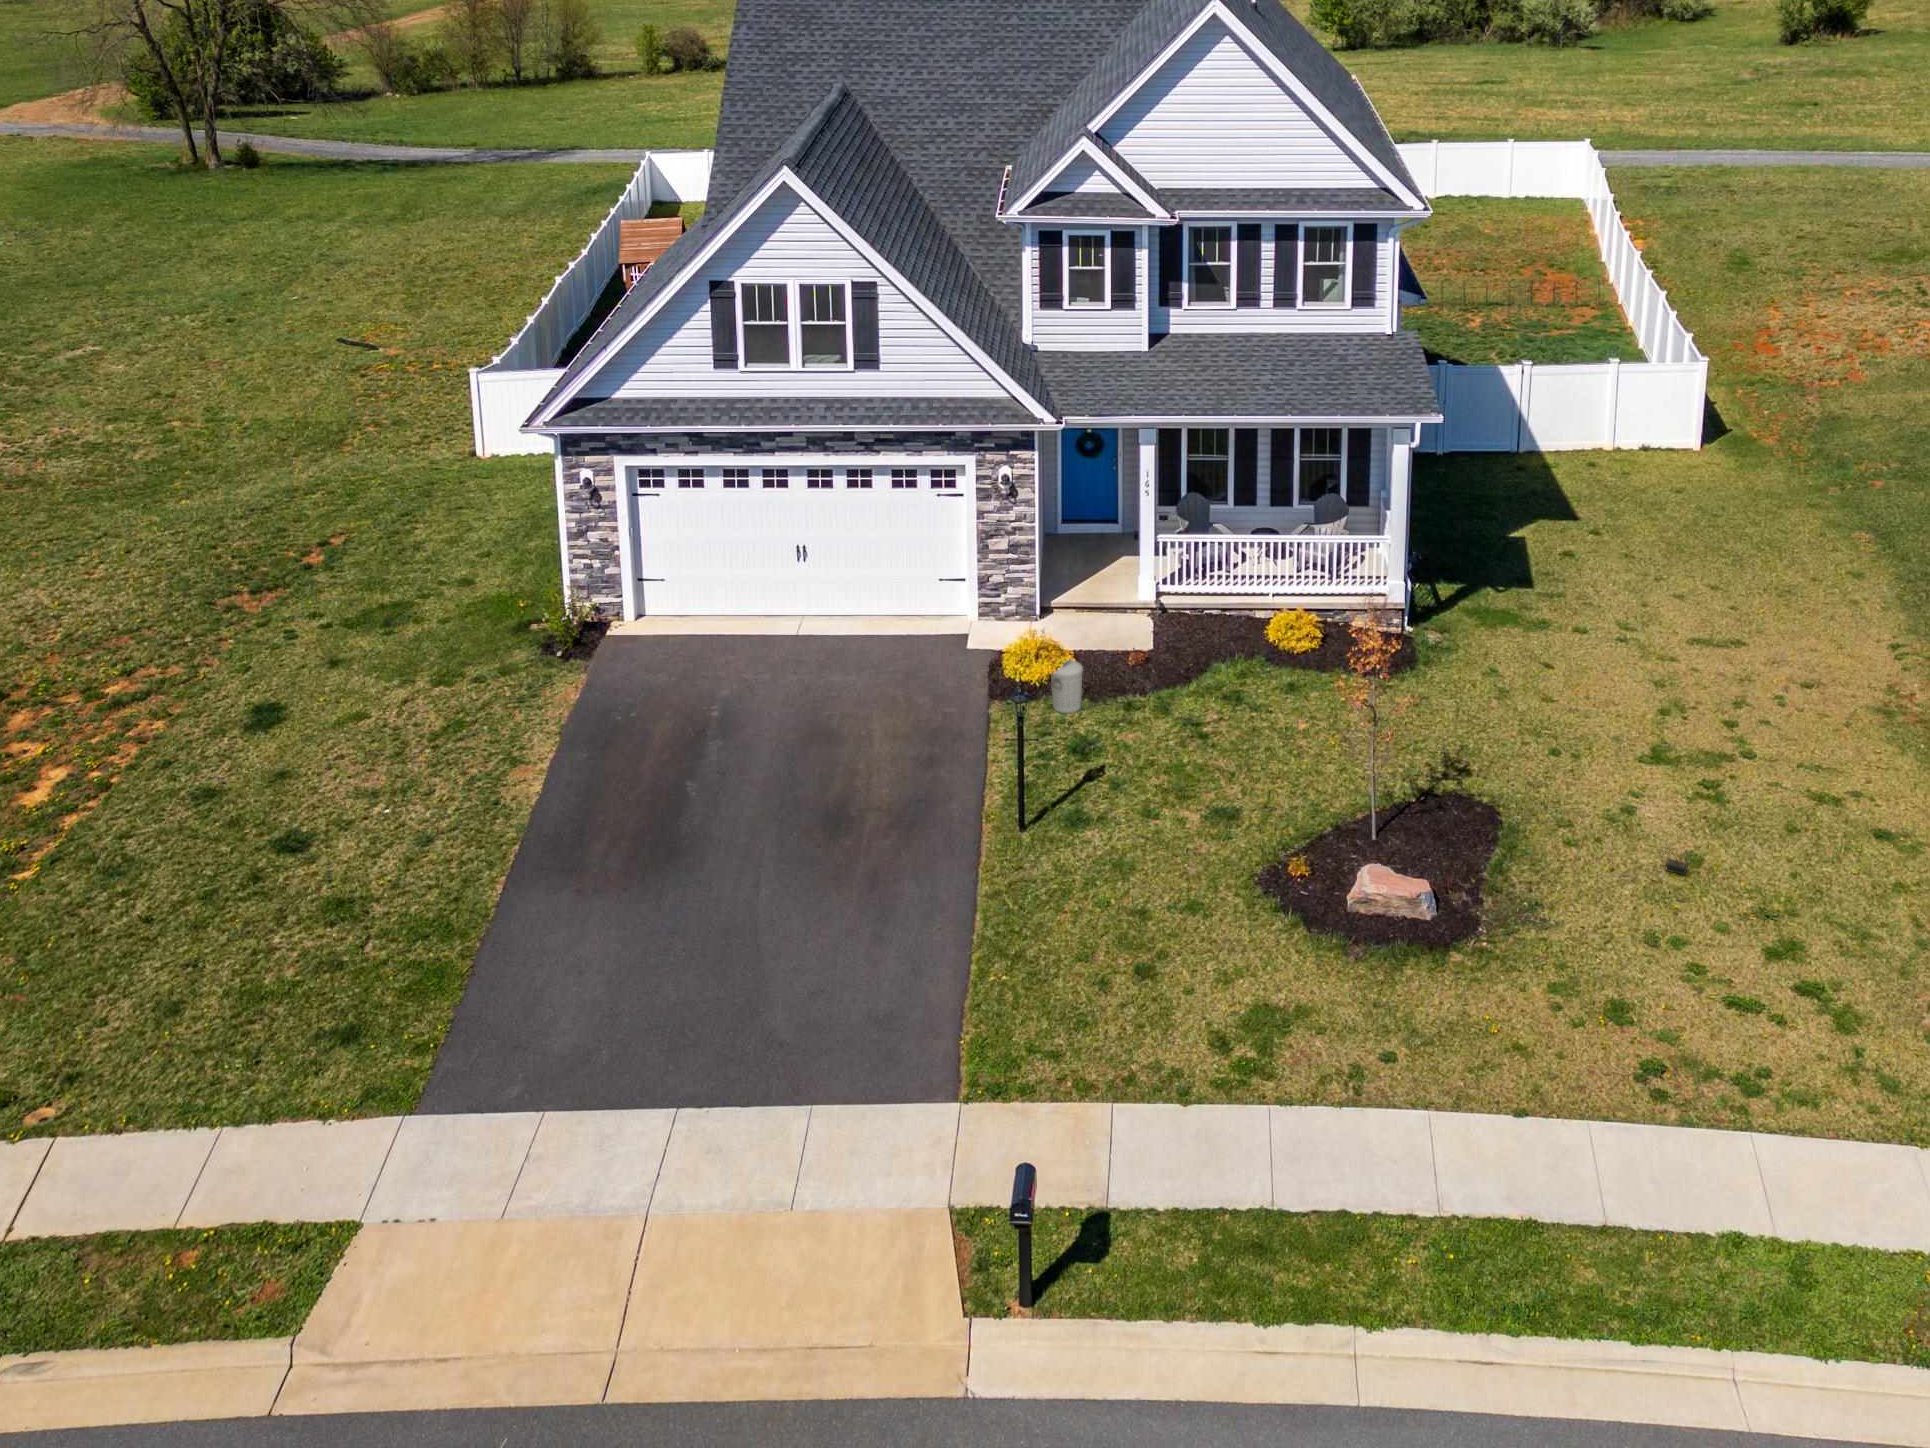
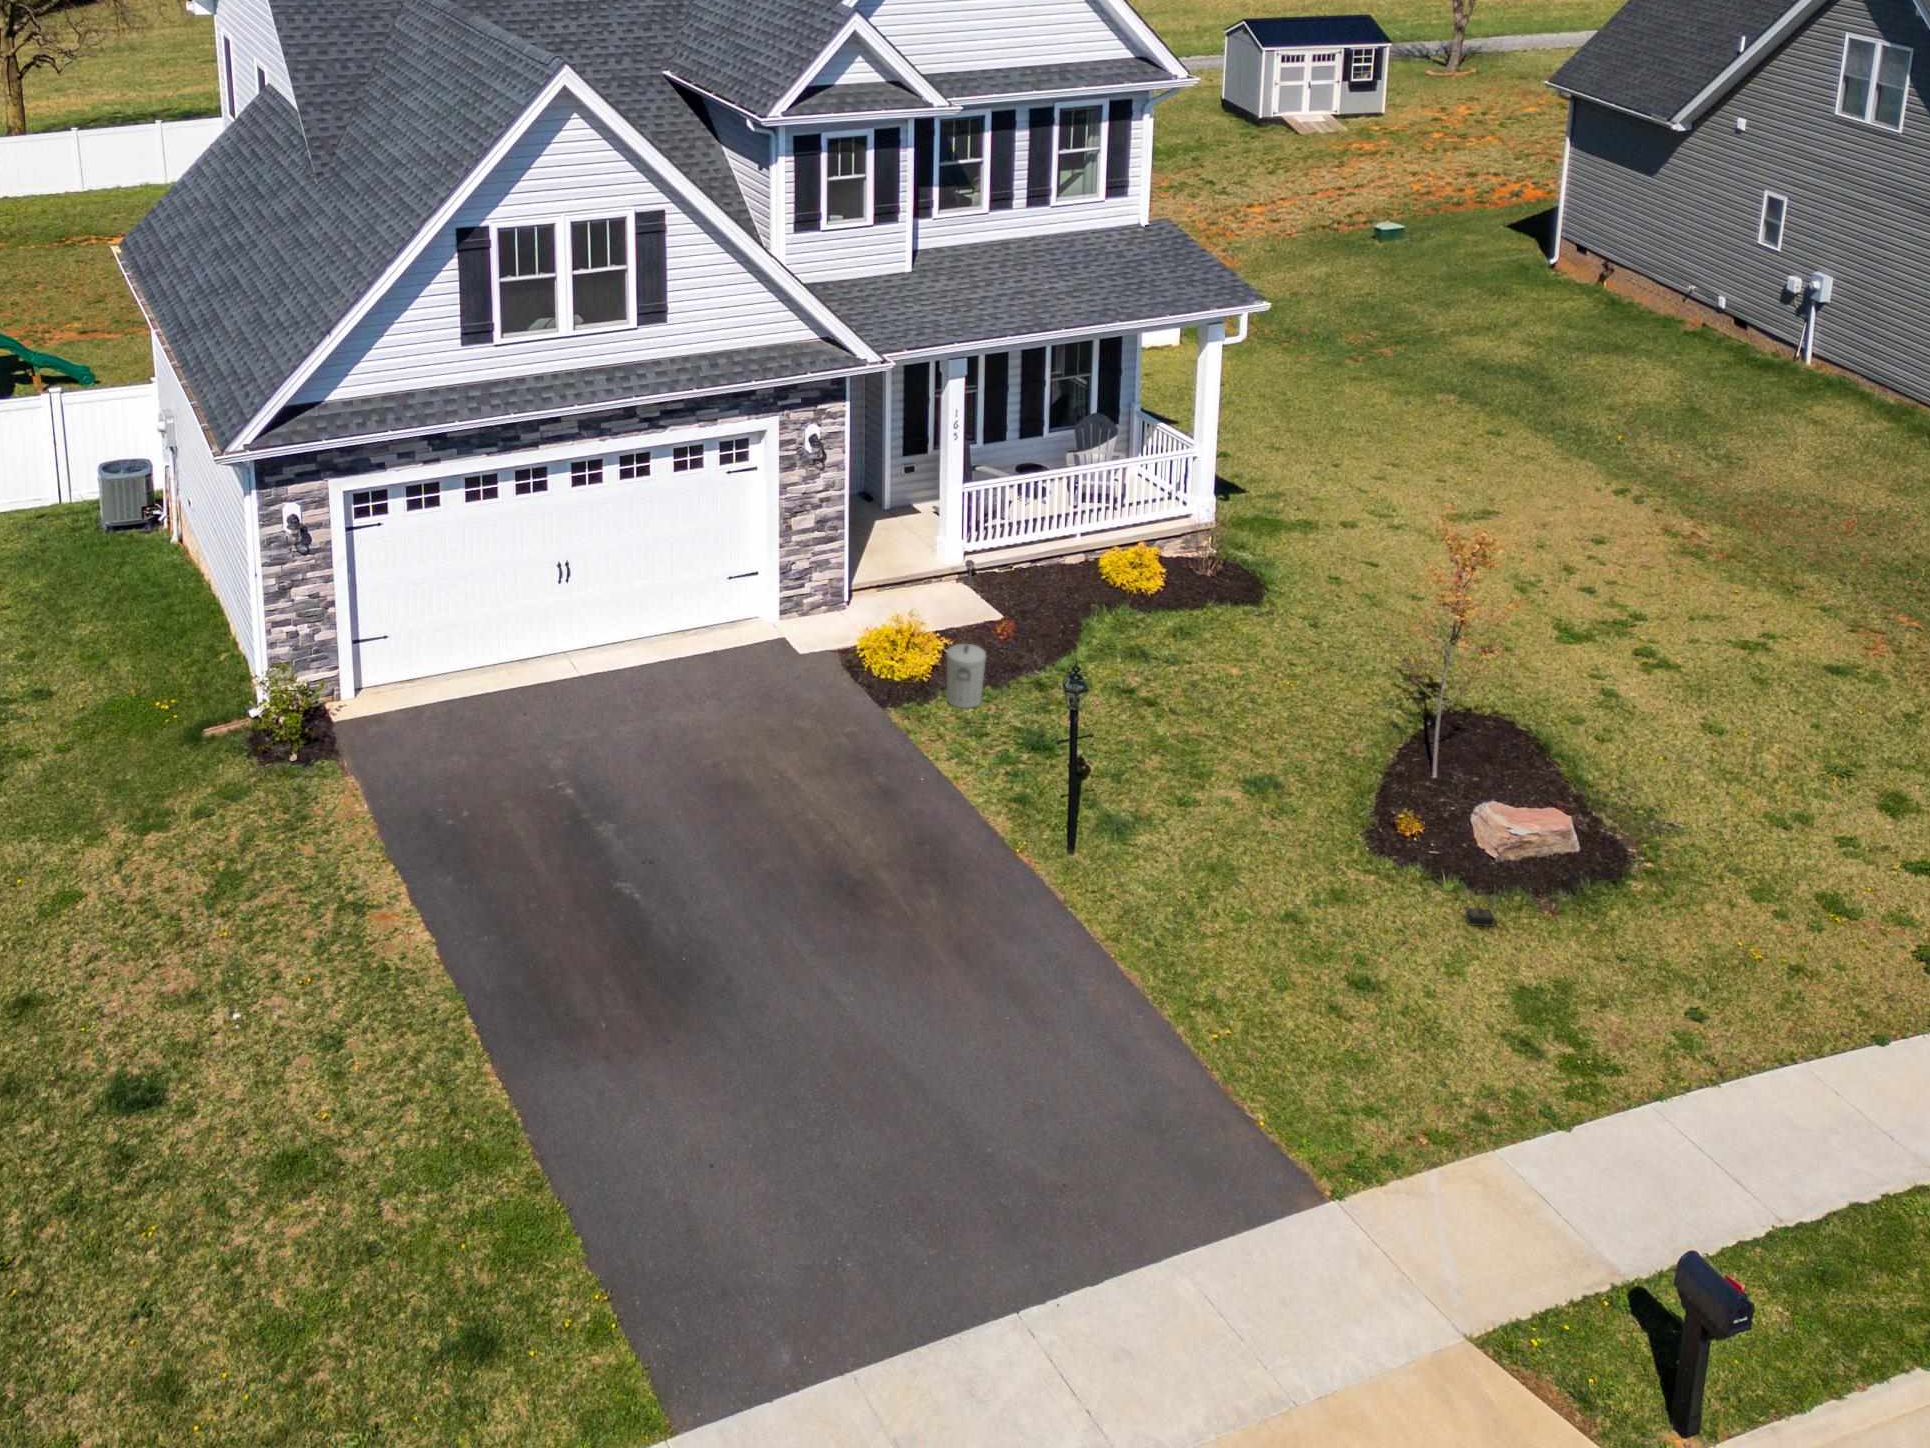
decorative plant: present [1661,844,1691,875] -> present [1463,890,1496,927]

